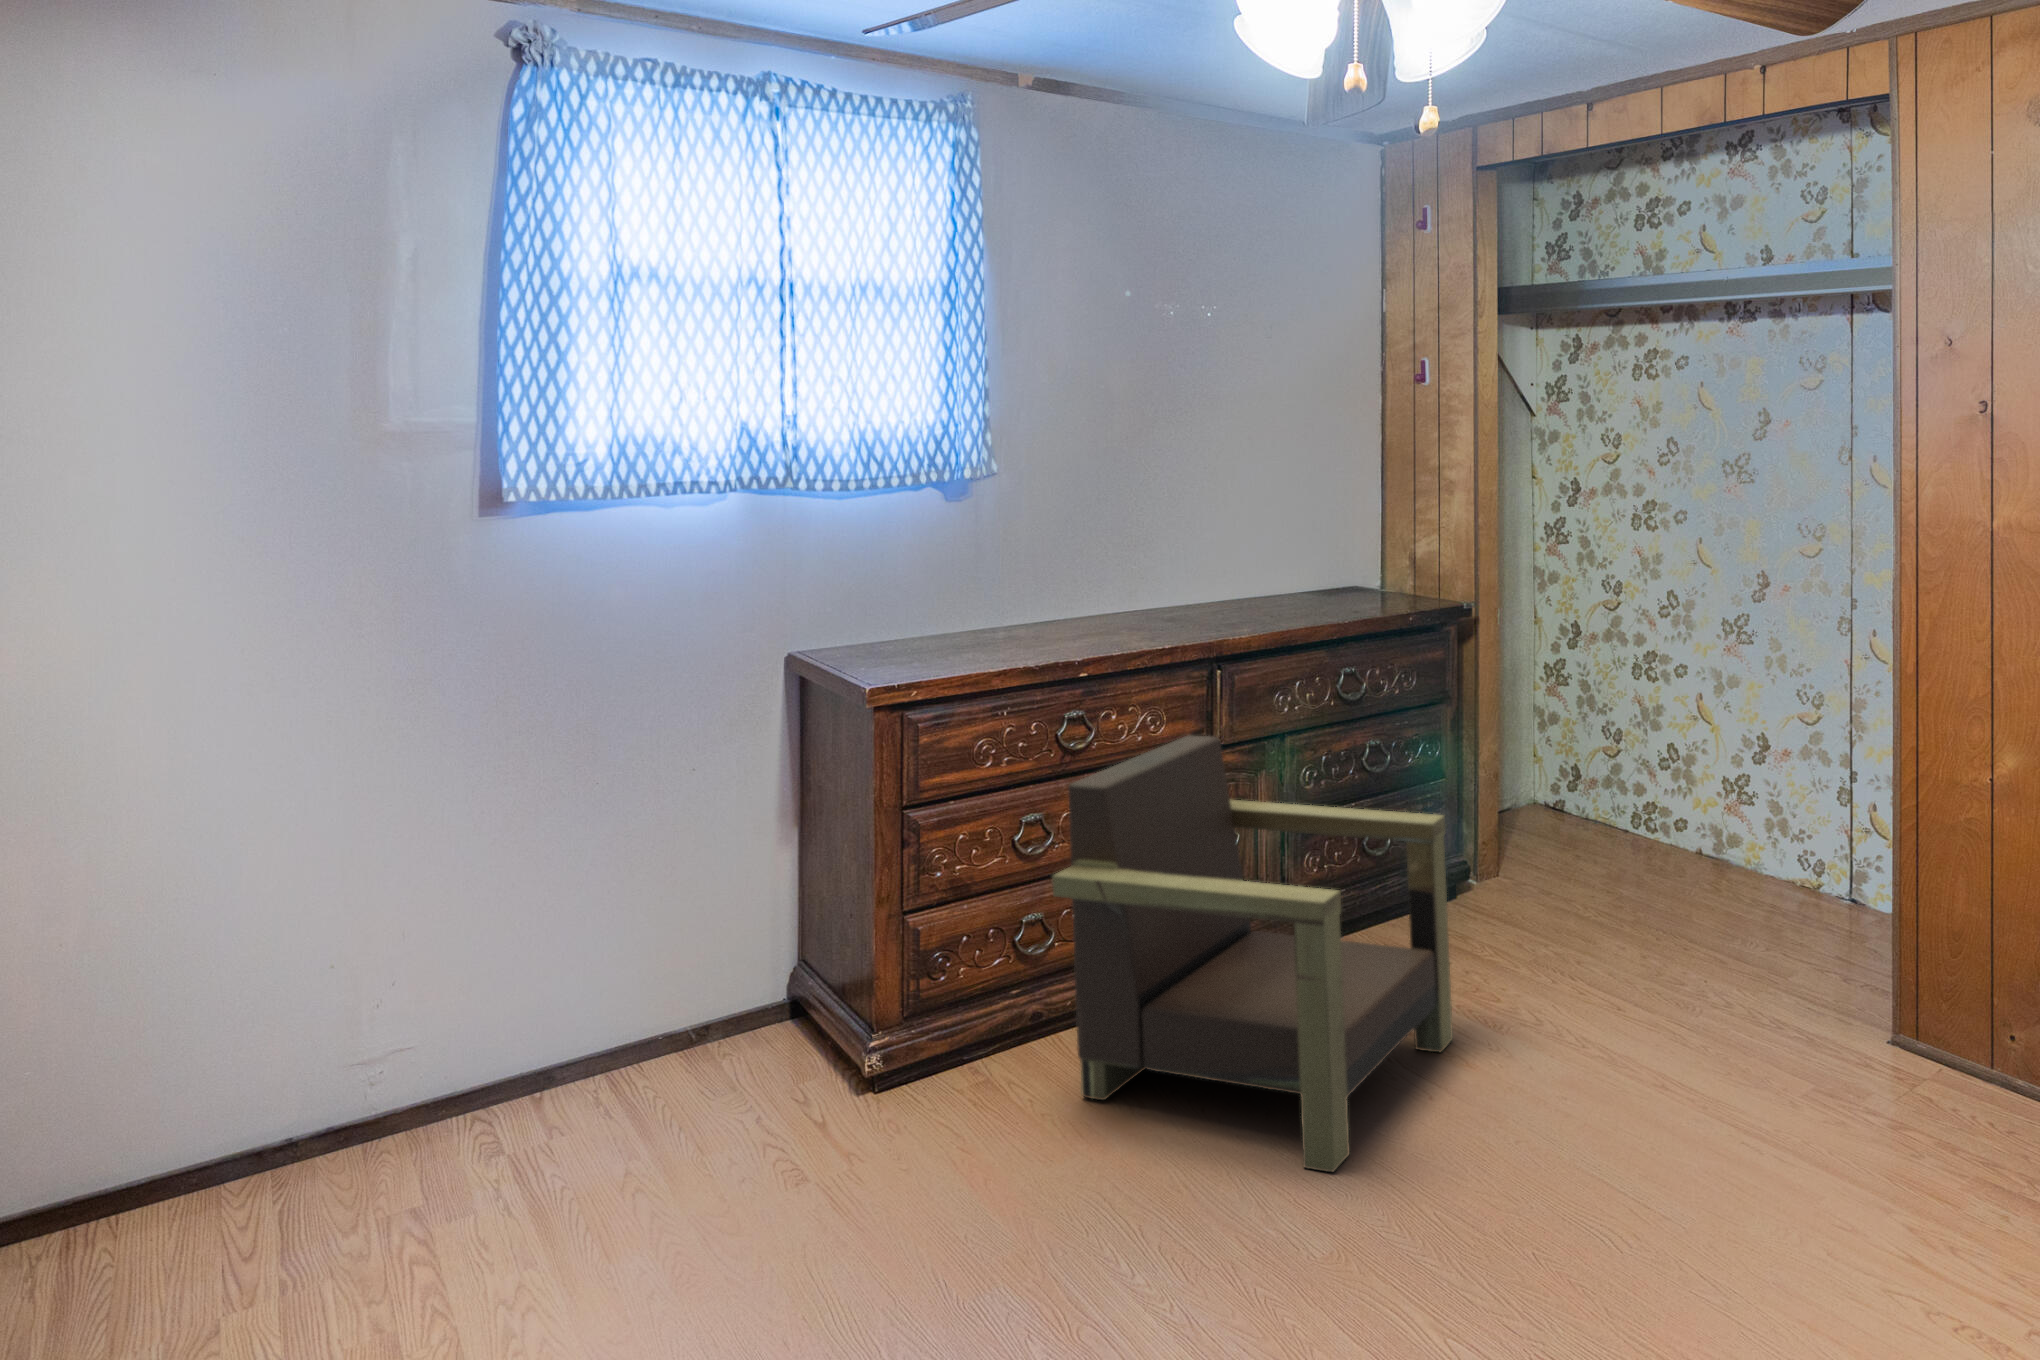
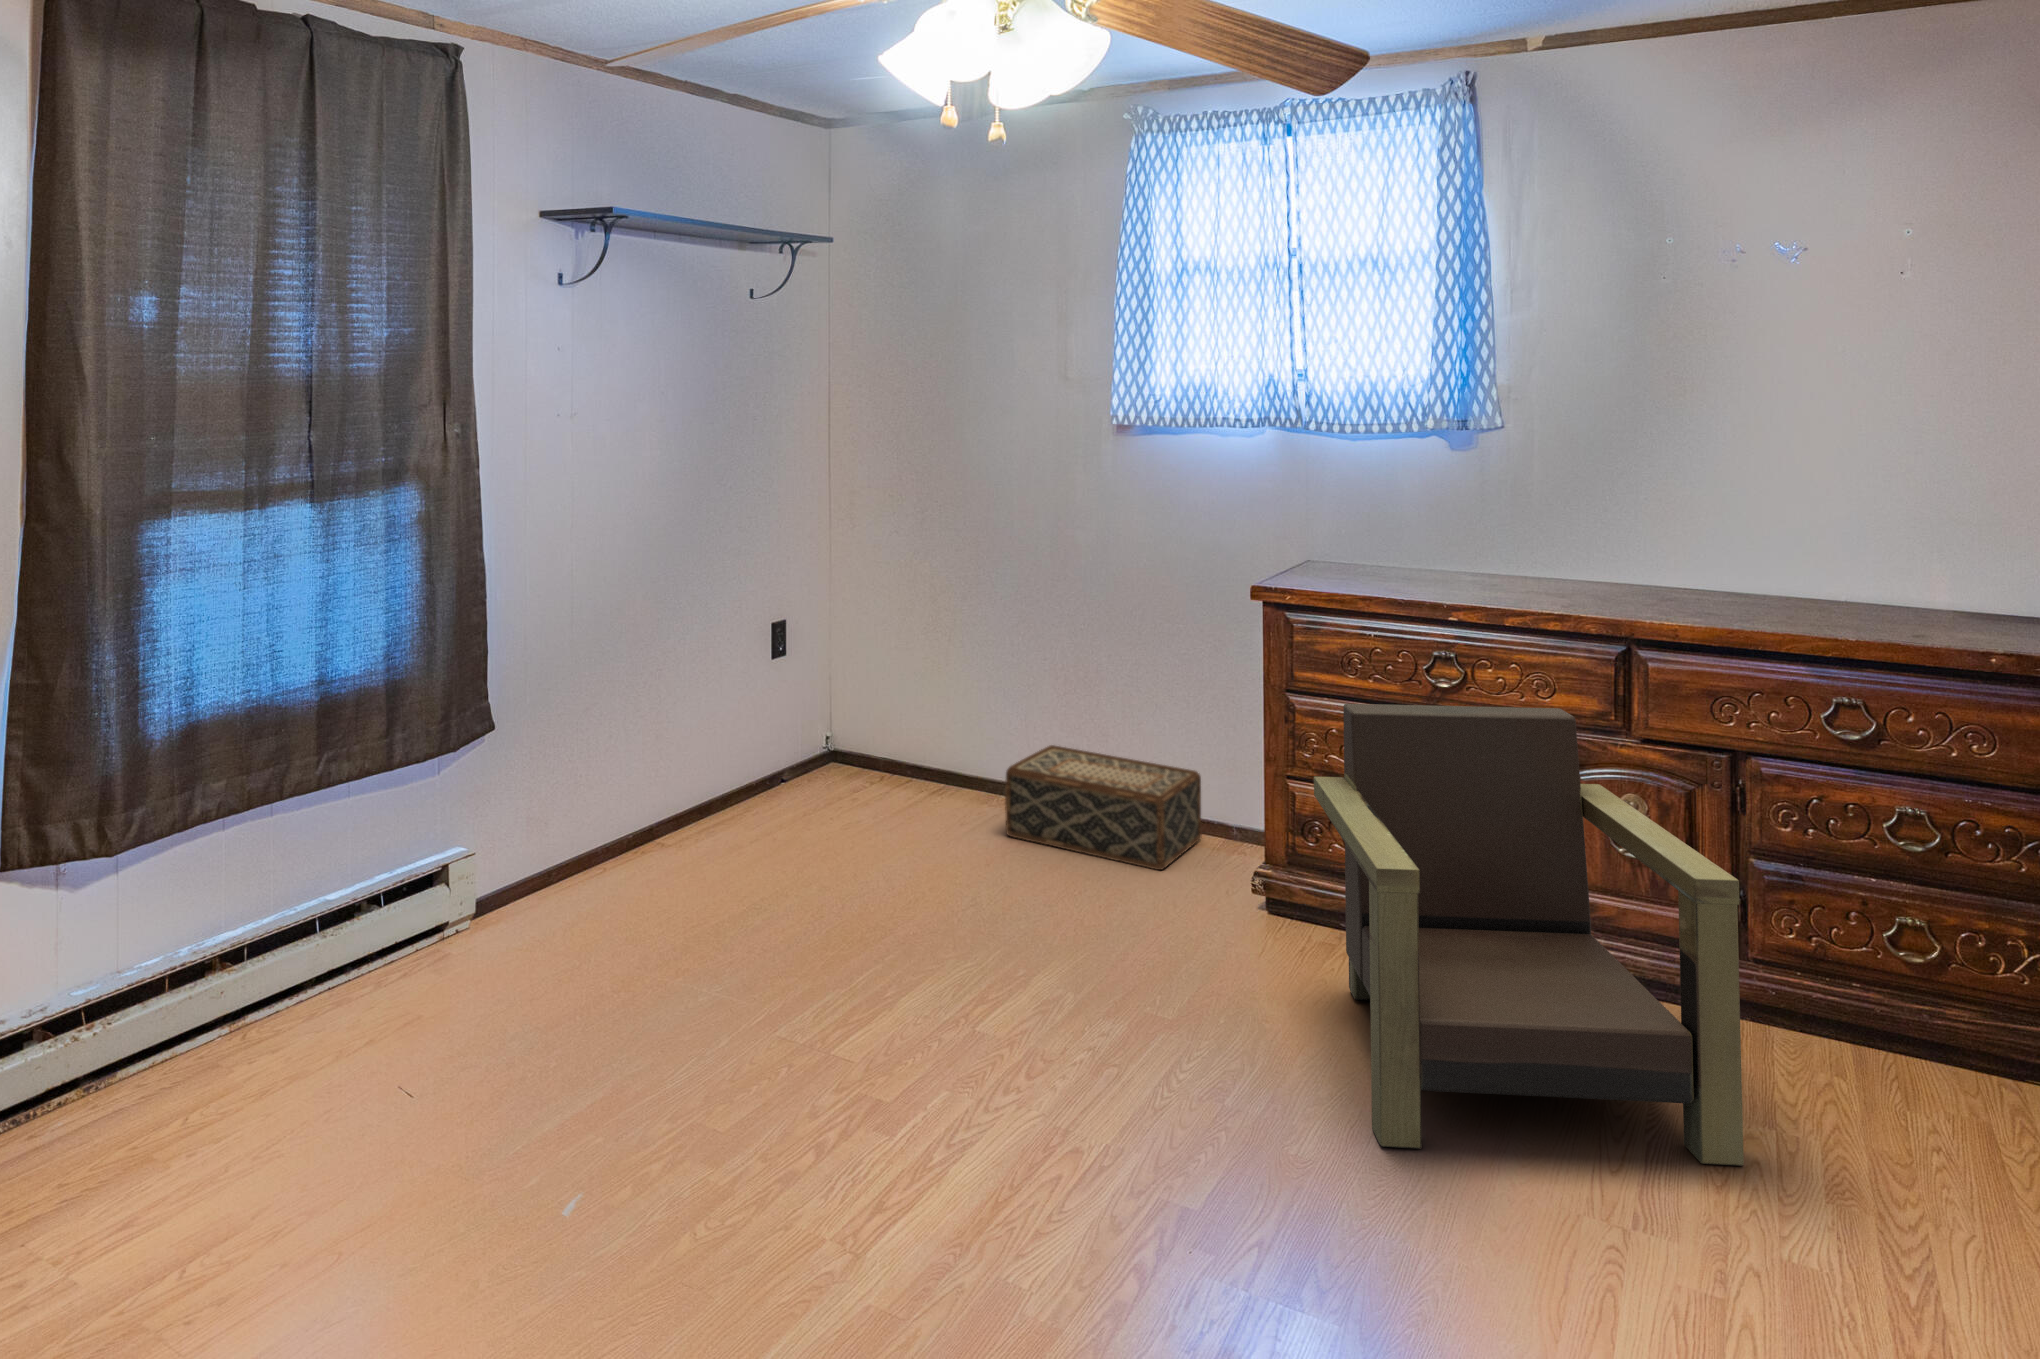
woven basket: none [371,976,692,1204] -> present [1005,745,1202,870]

